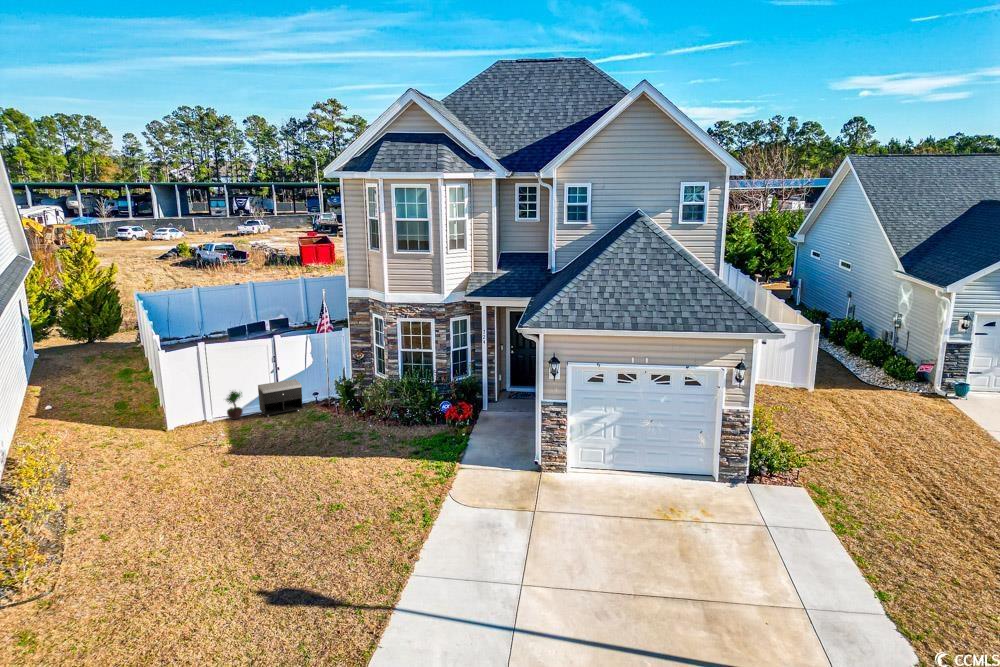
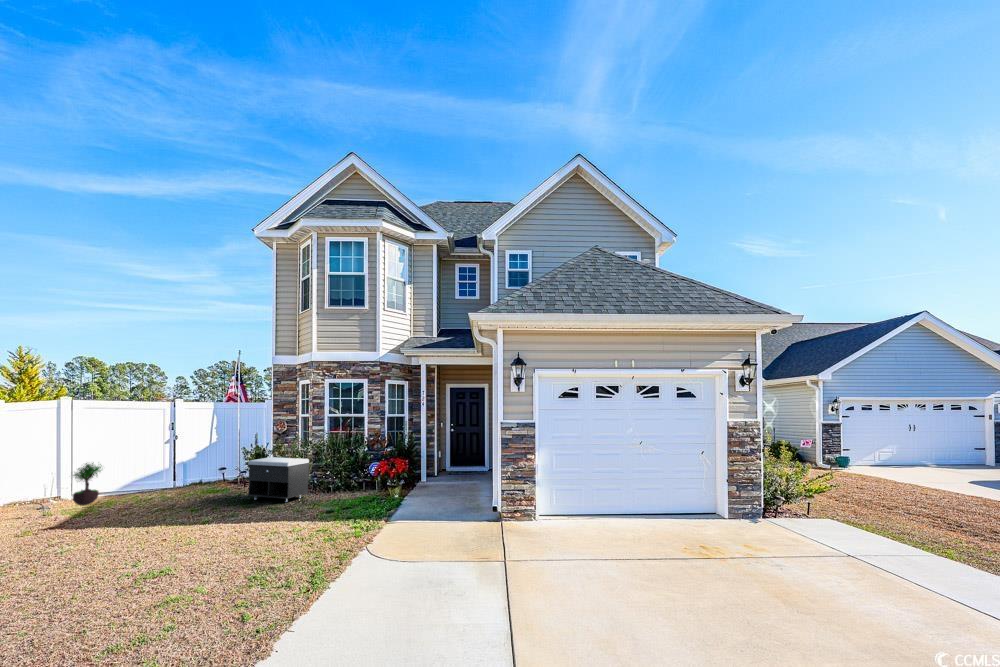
storage bench: present [258,379,303,417] -> present [248,457,309,502]

